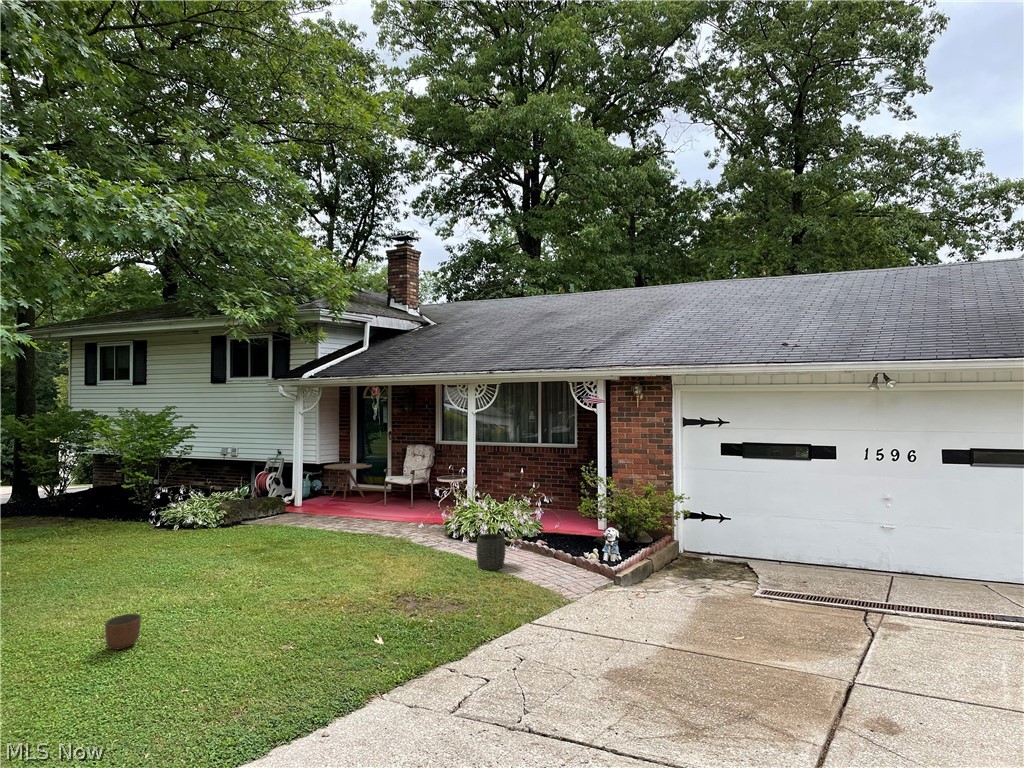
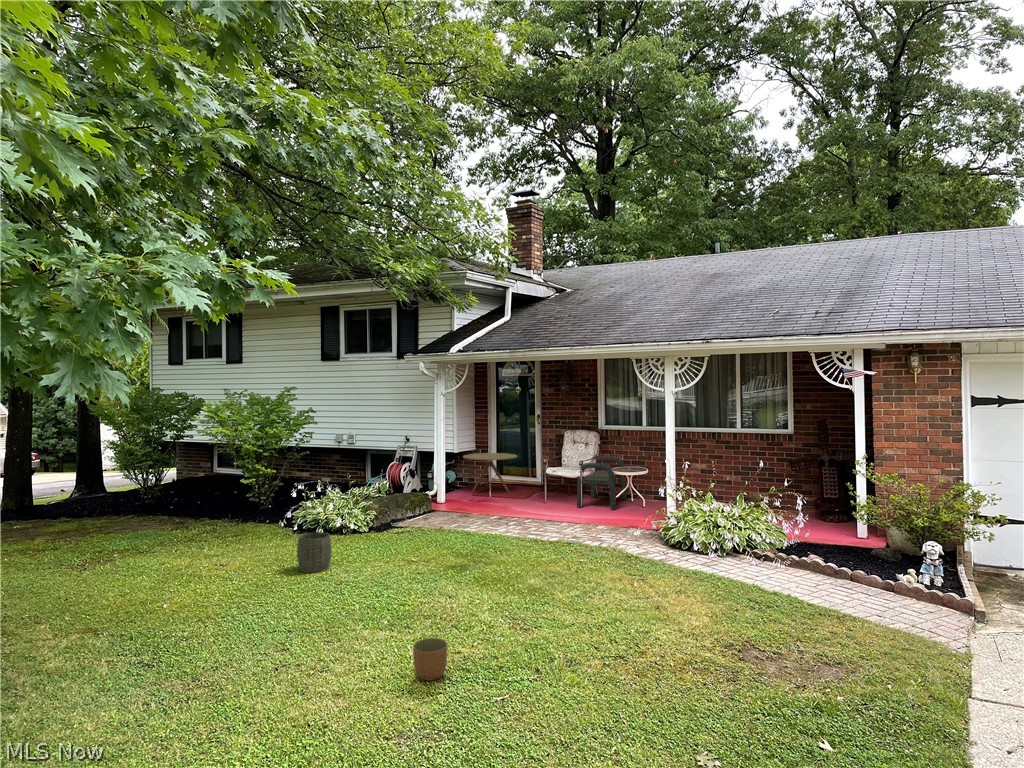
bench: none [407,466,456,511] -> present [577,456,627,510]
woven basket: present [476,534,505,570] -> present [297,532,332,573]

